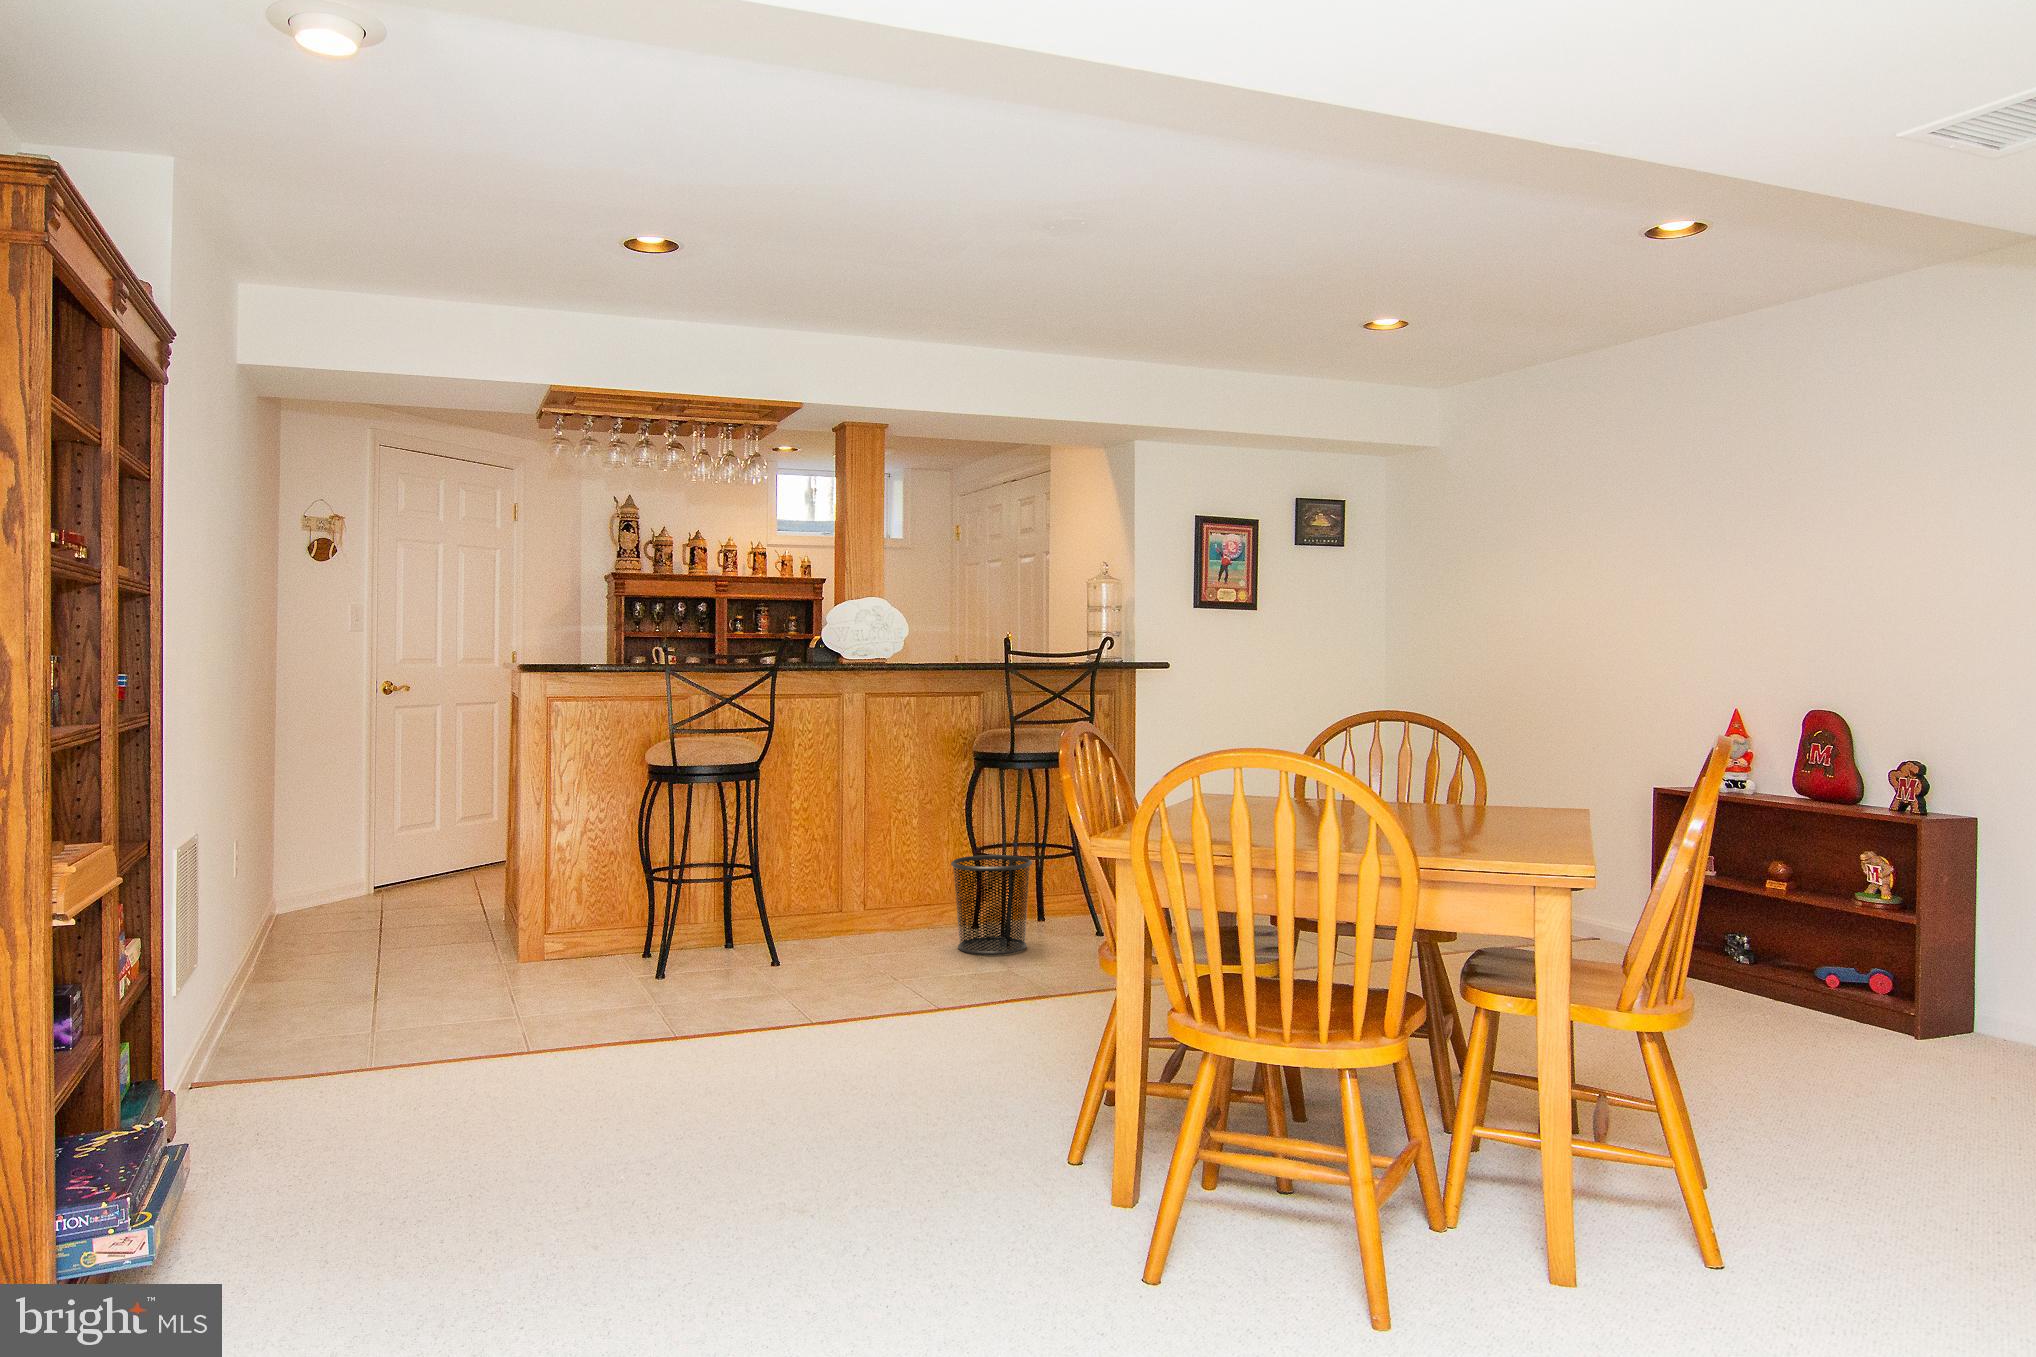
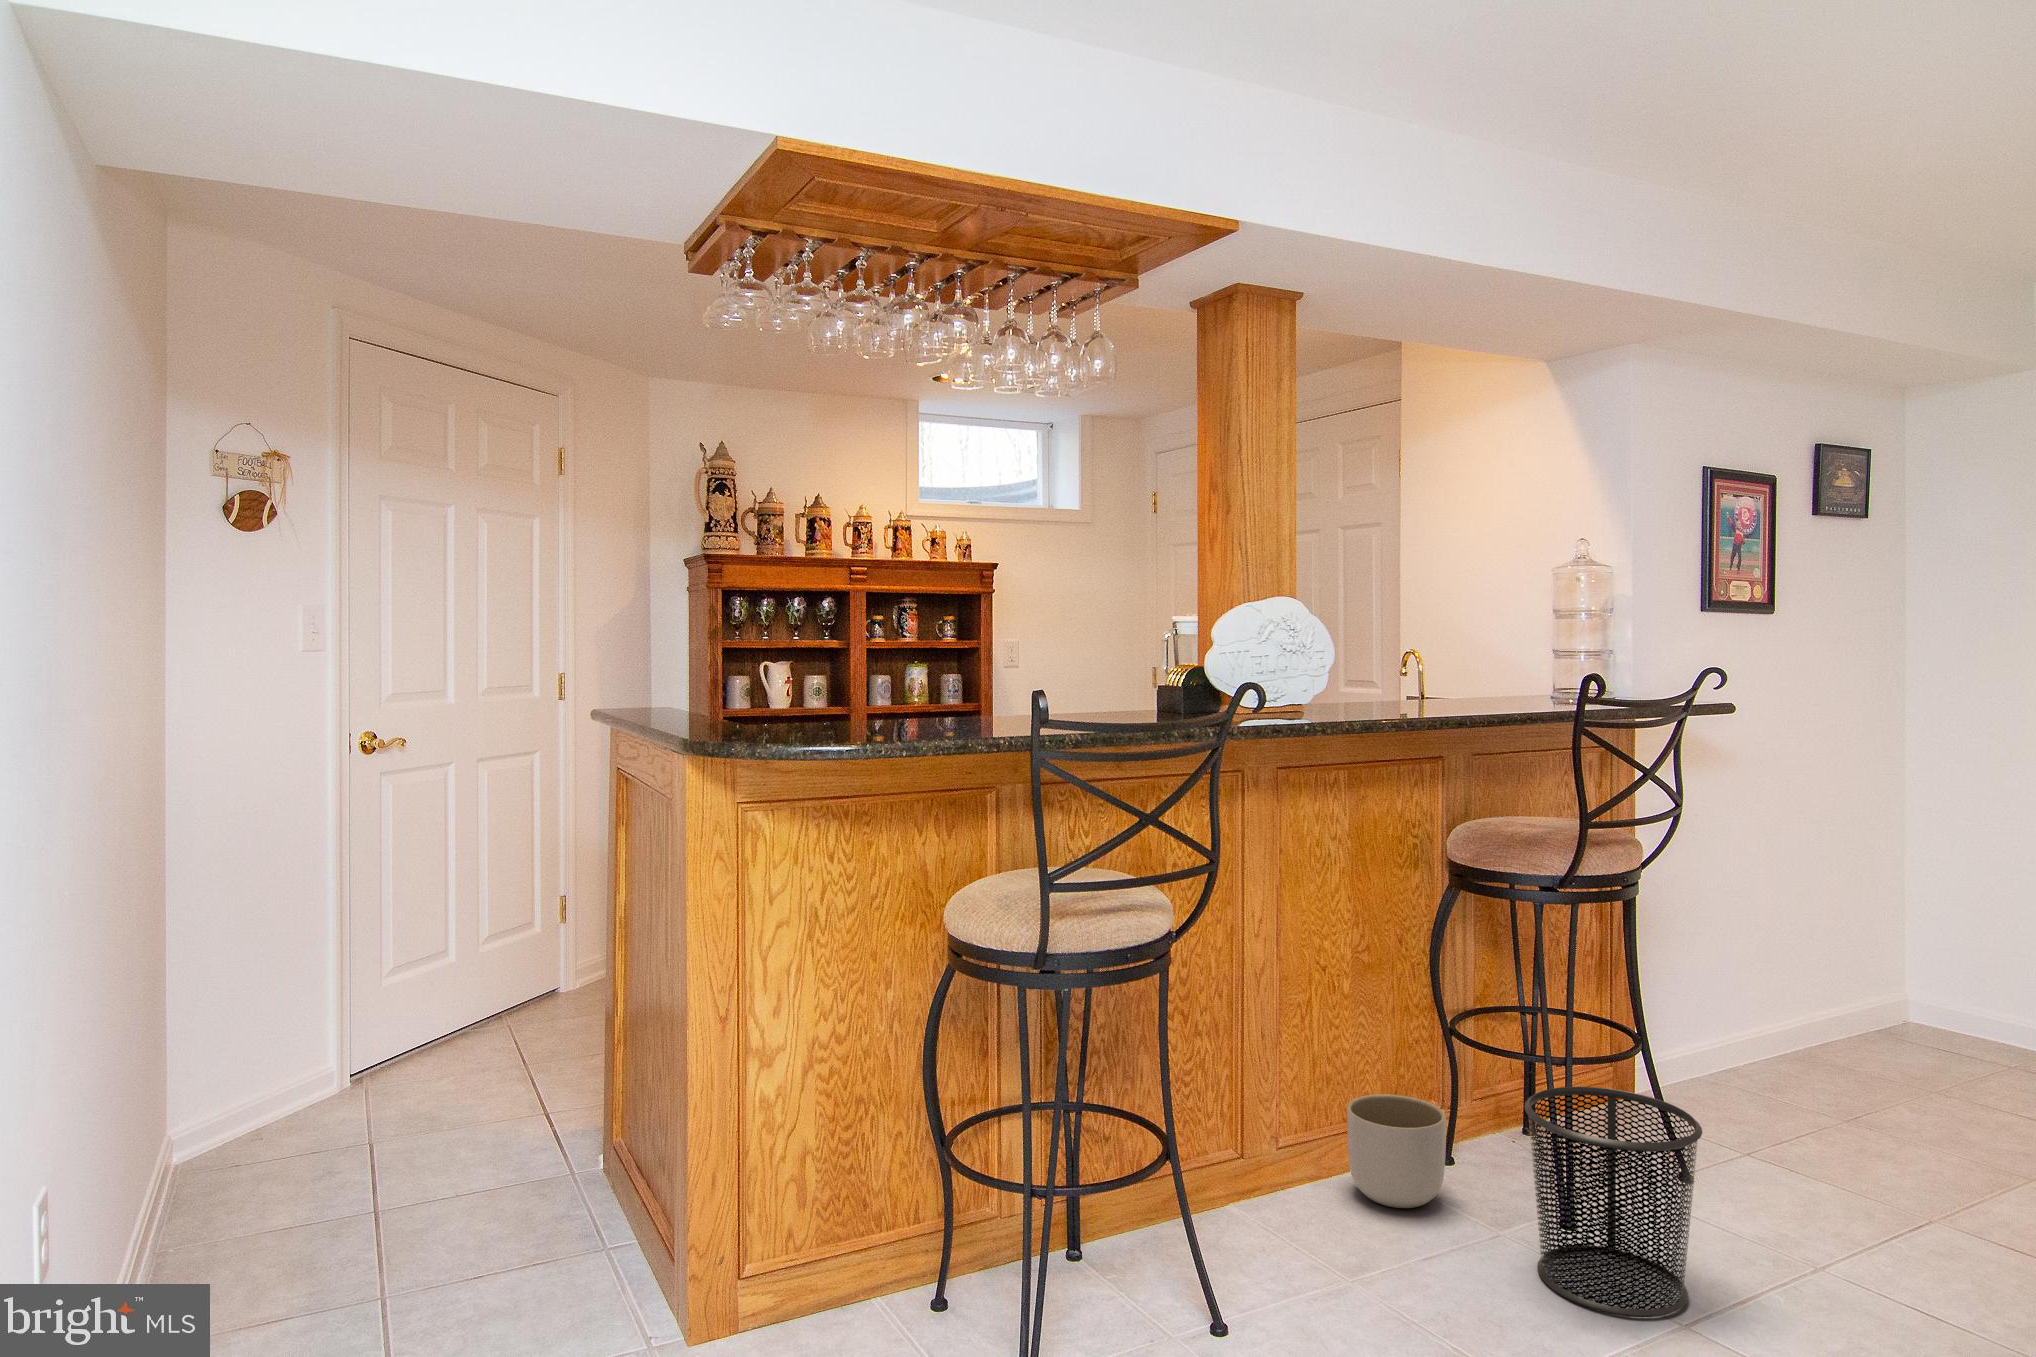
planter: none [900,875,951,929] -> present [1347,1094,1446,1208]

